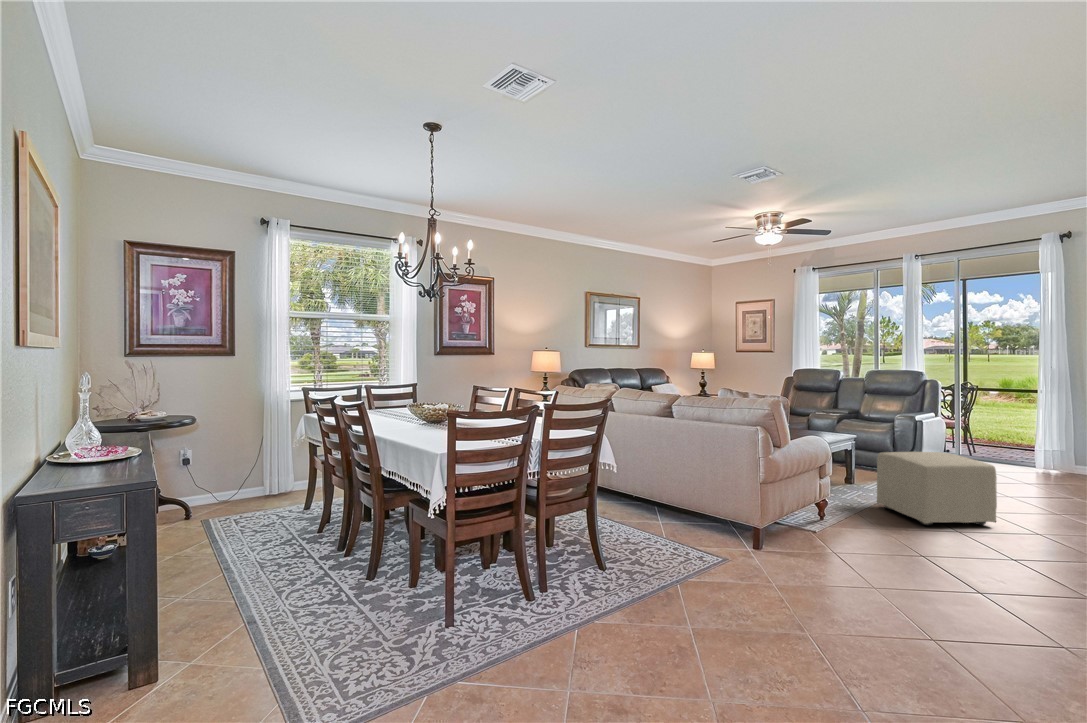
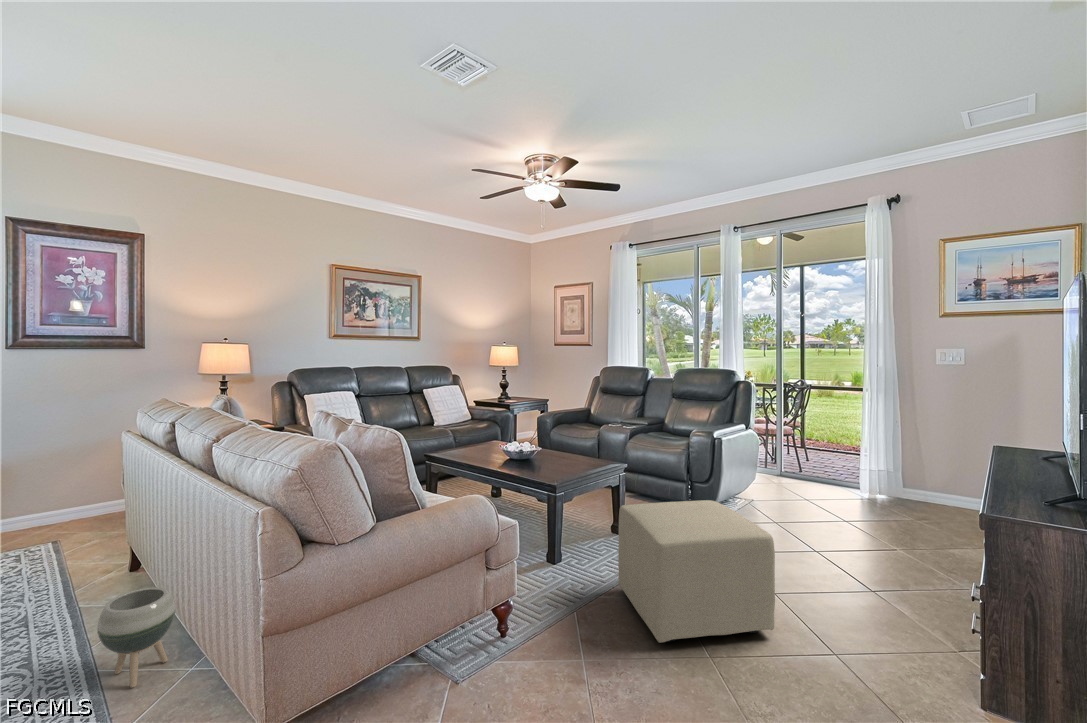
planter: none [621,480,652,525] -> present [97,588,175,688]

